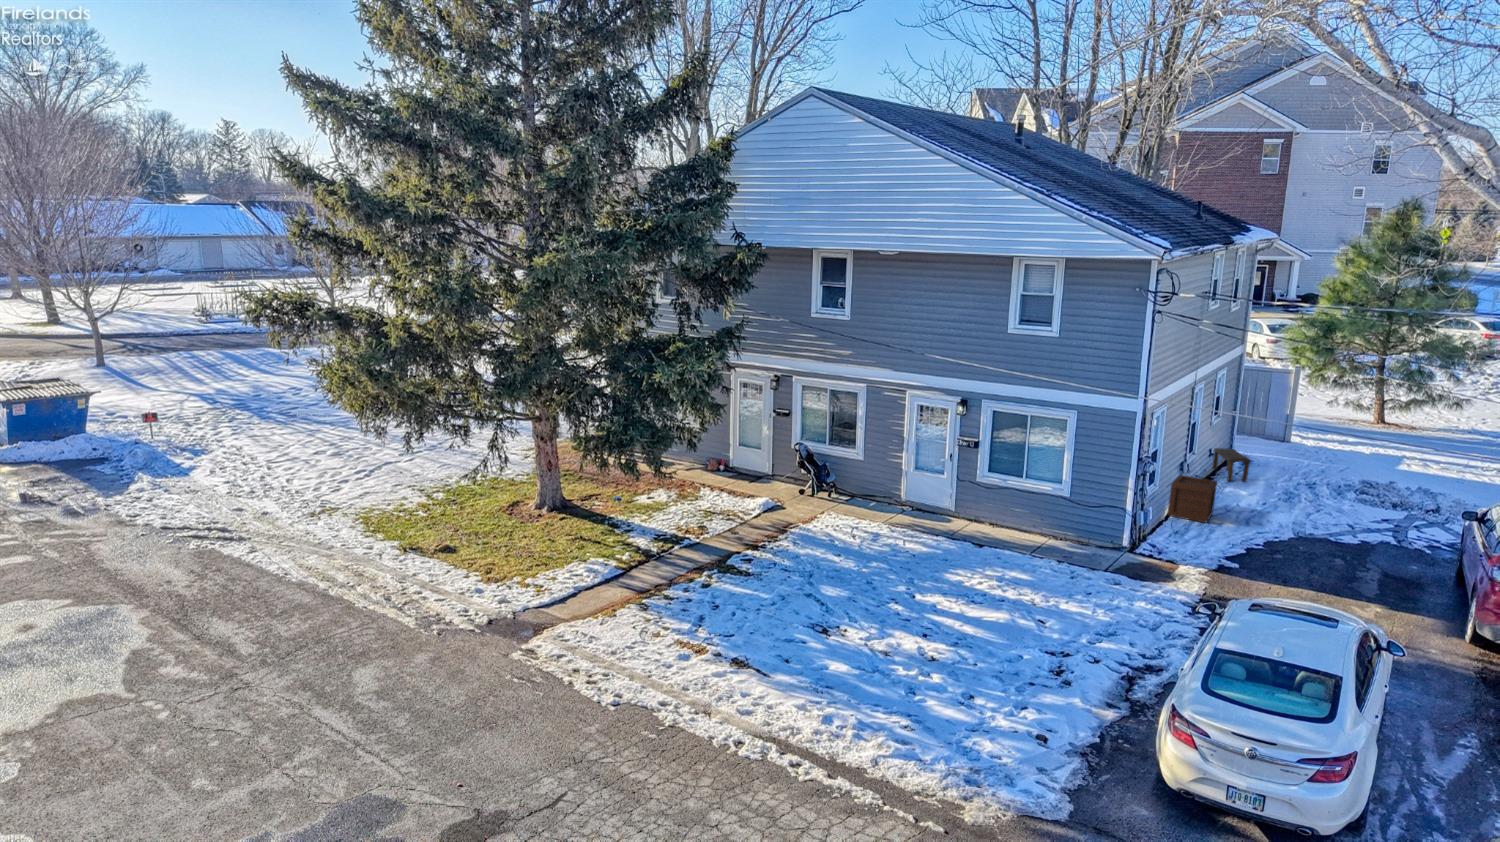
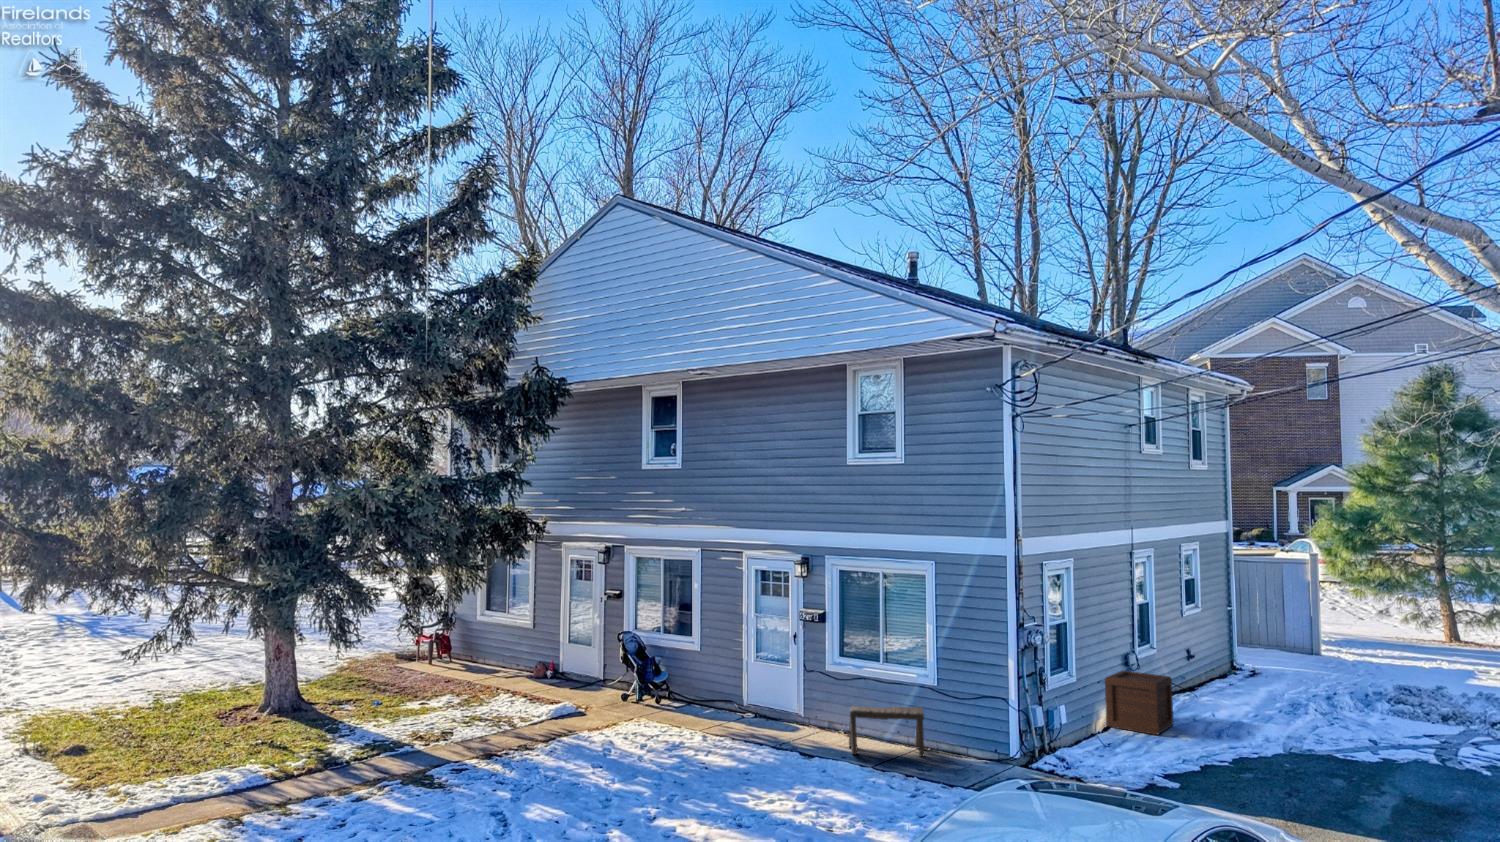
bench: present [1212,448,1250,482] -> present [849,706,924,757]

